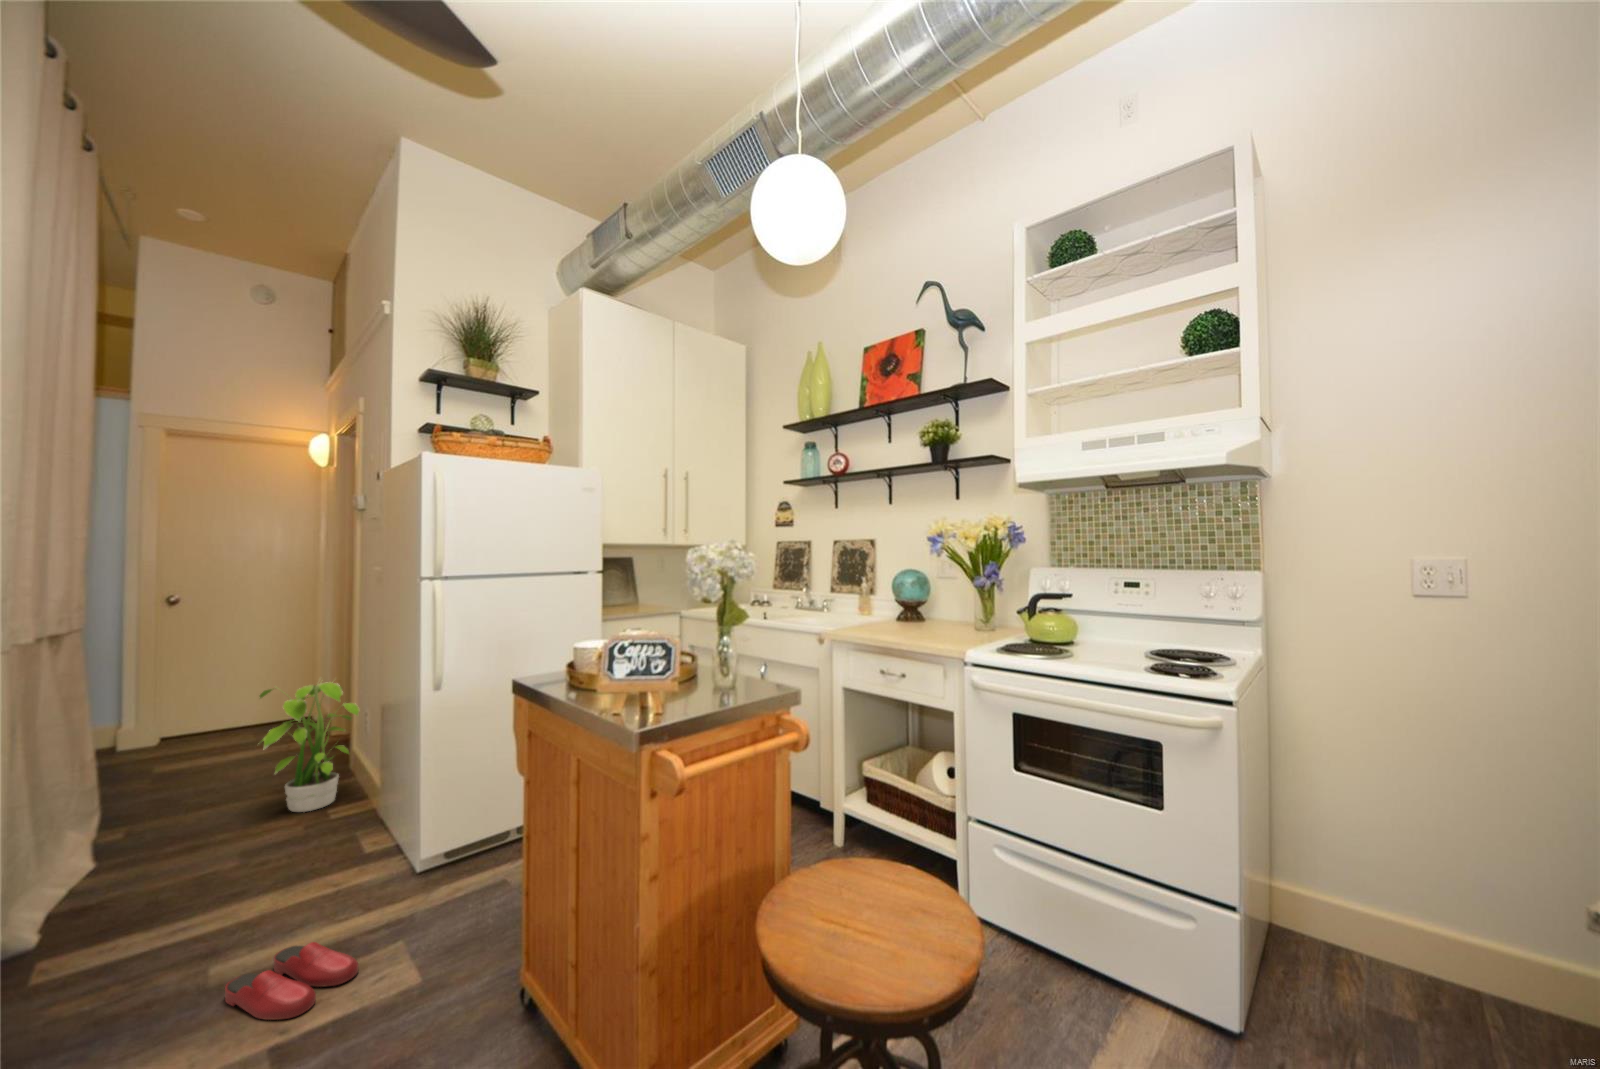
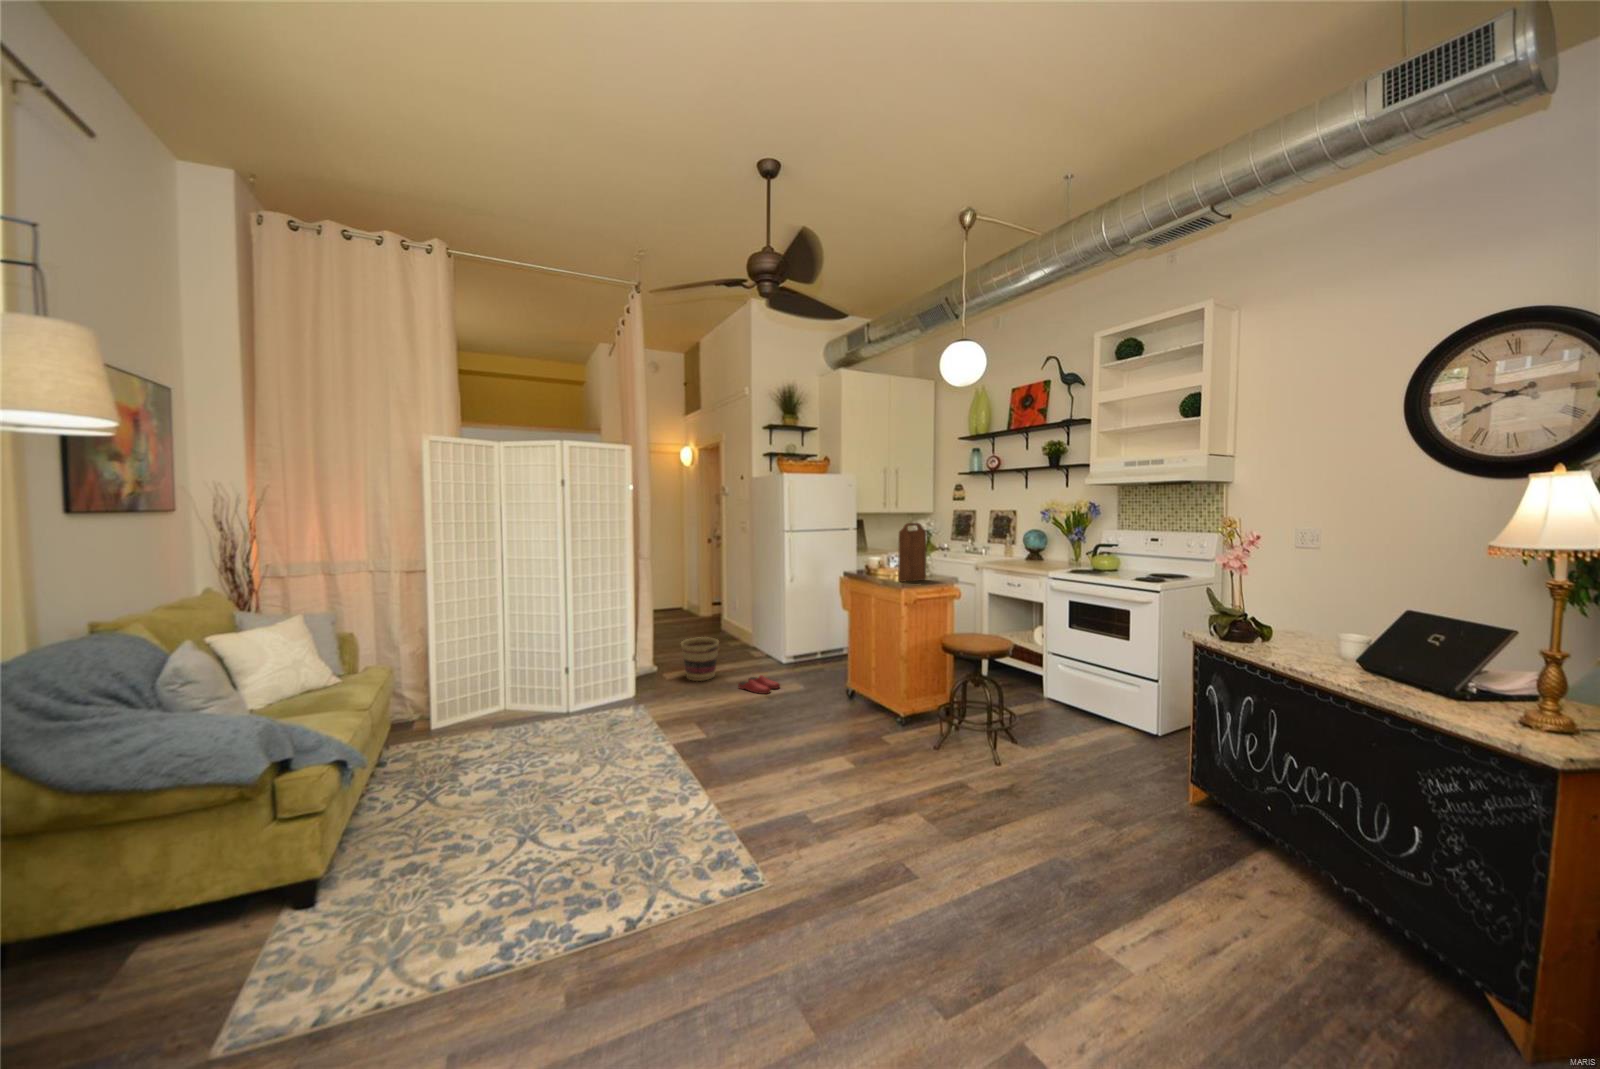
cutting board: none [630,547,711,716] -> present [898,523,926,582]
potted plant: present [258,682,359,812] -> none [694,580,736,643]
basket: none [68,842,216,985] -> present [681,637,719,681]

